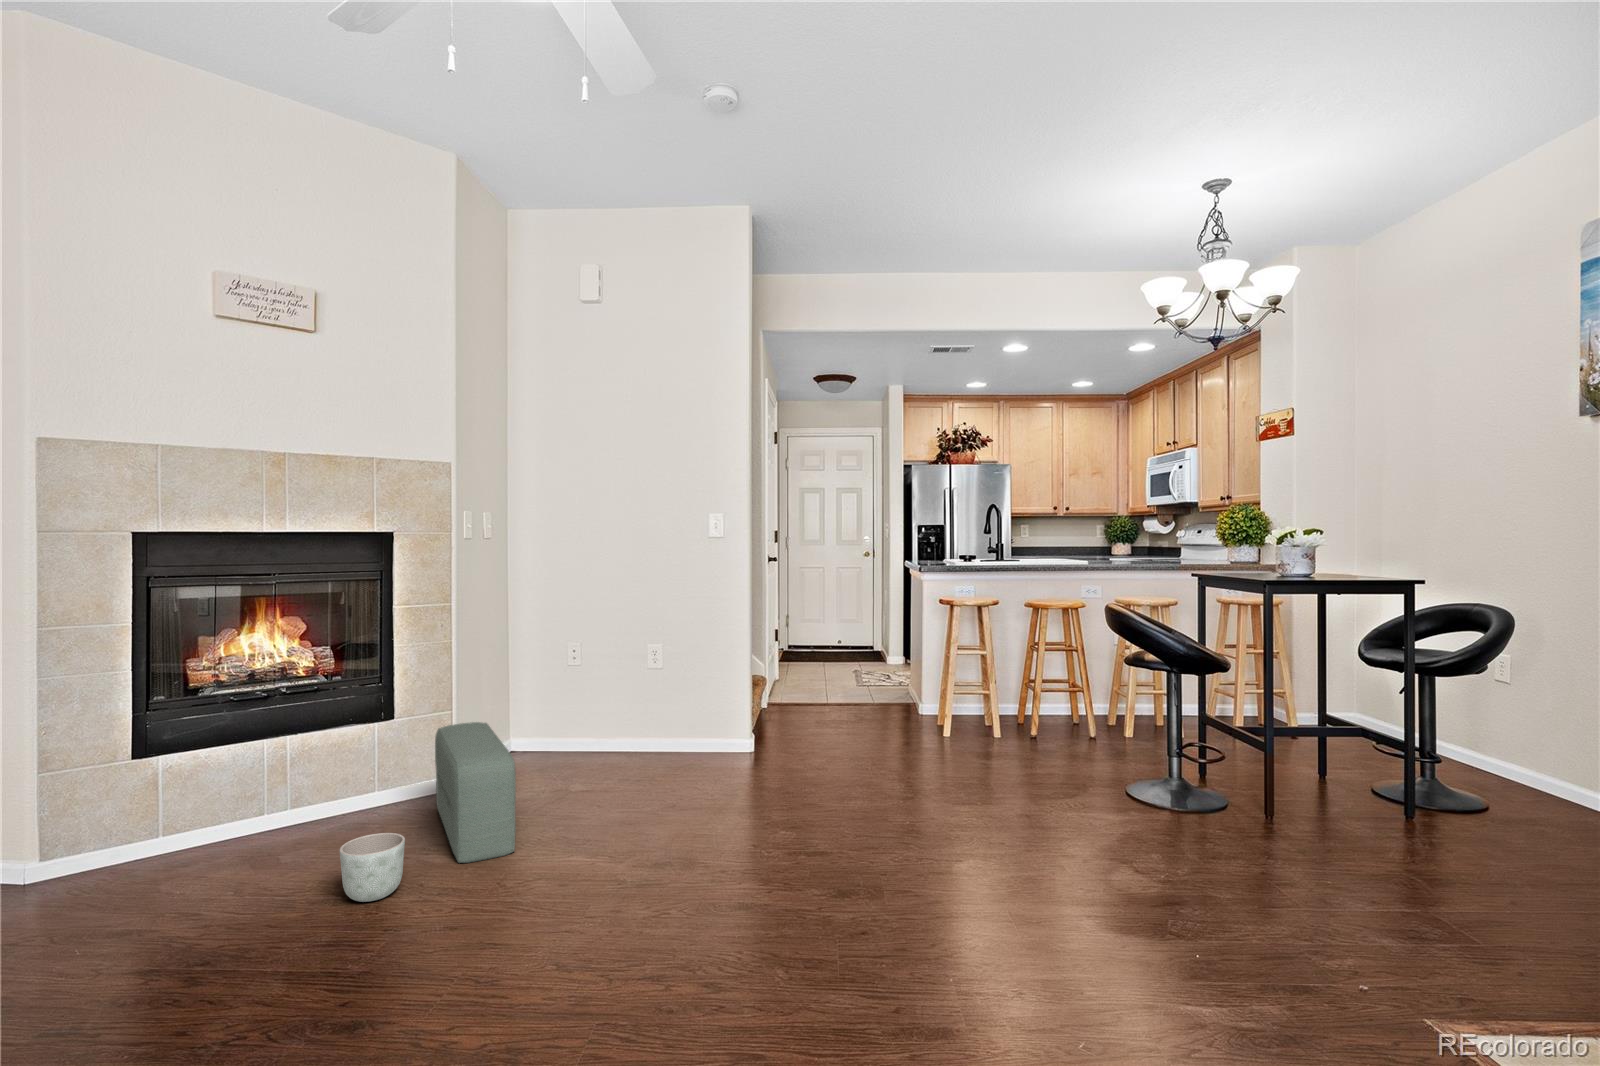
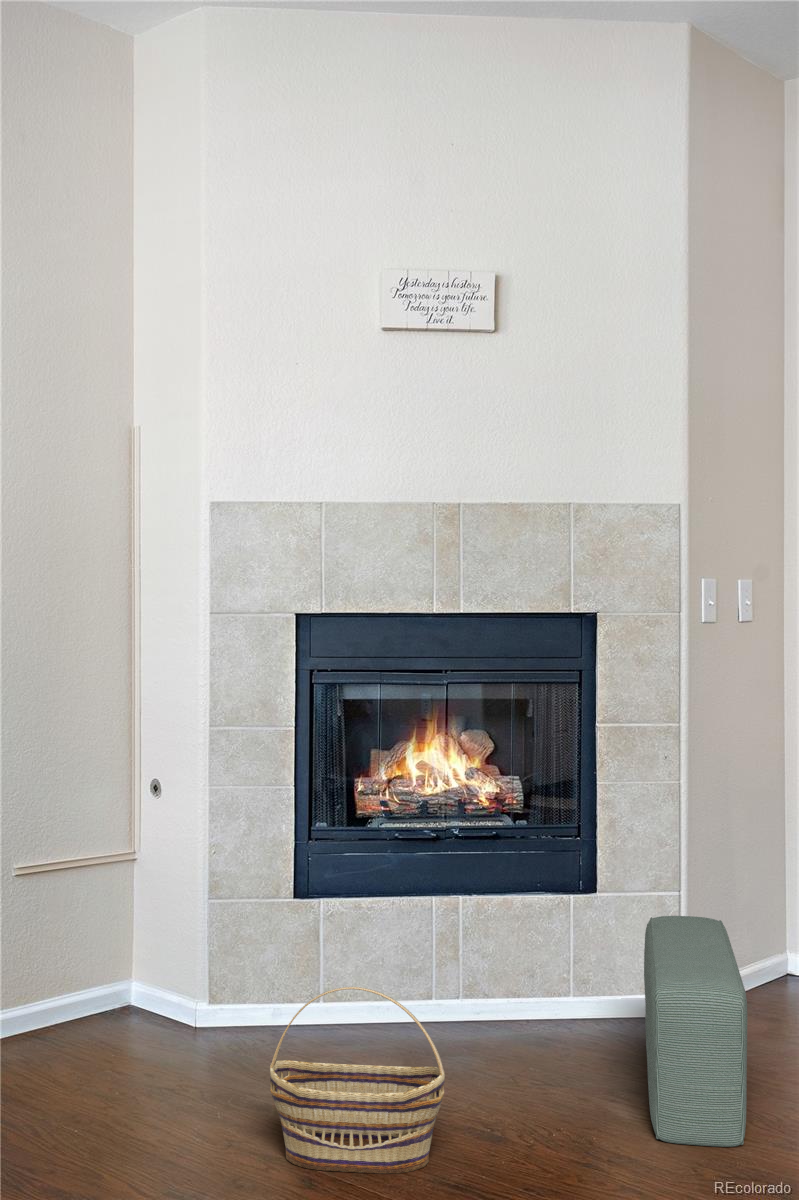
basket: none [142,807,305,956] -> present [270,987,445,1174]
planter: present [340,833,405,902] -> none [490,1064,575,1164]

